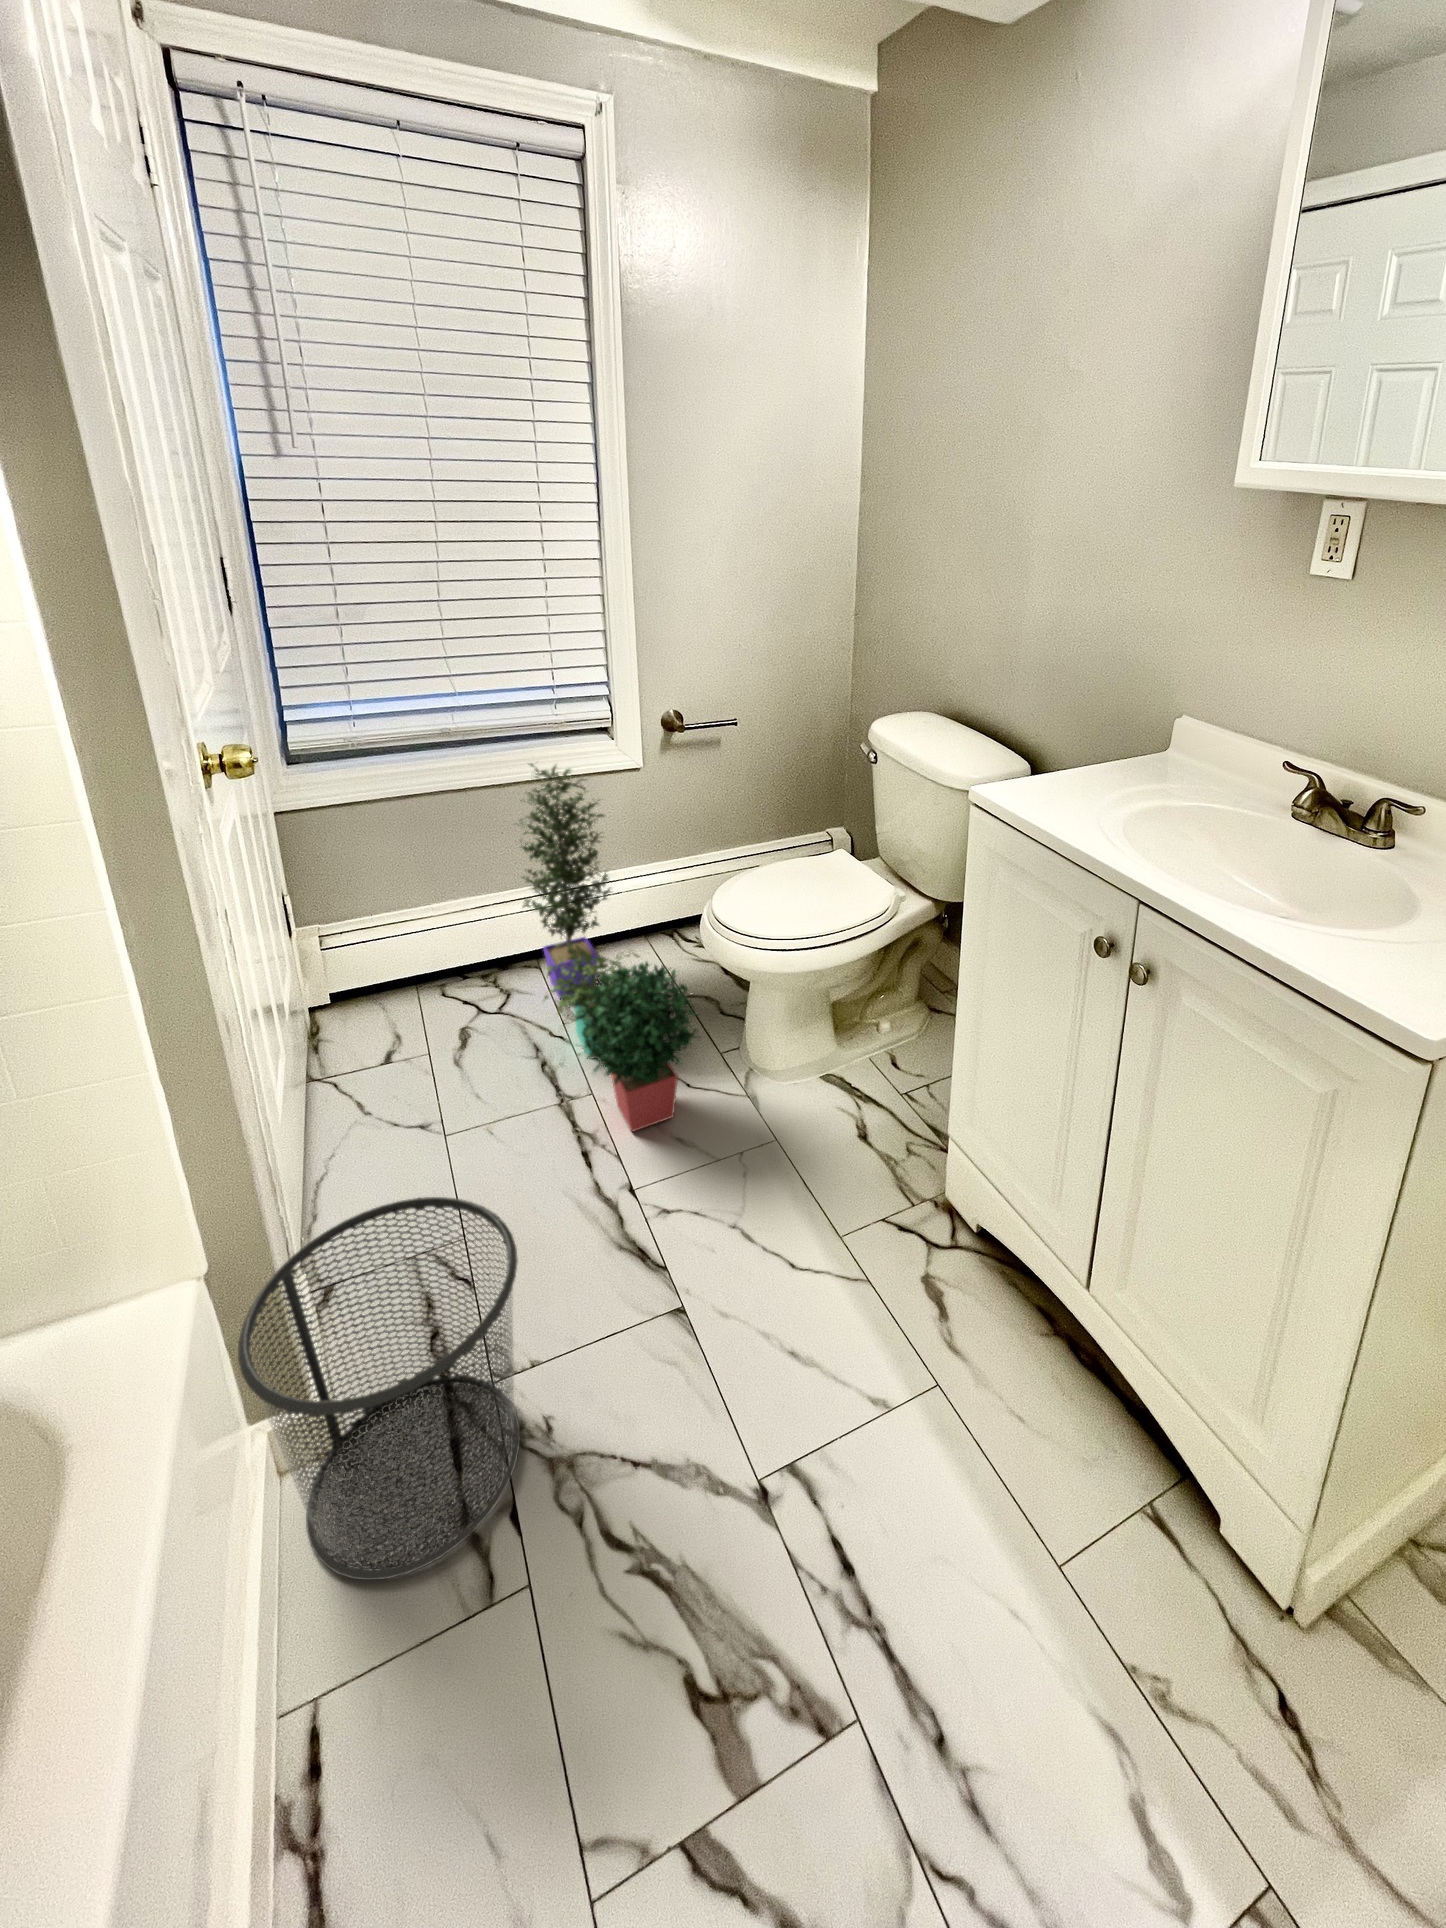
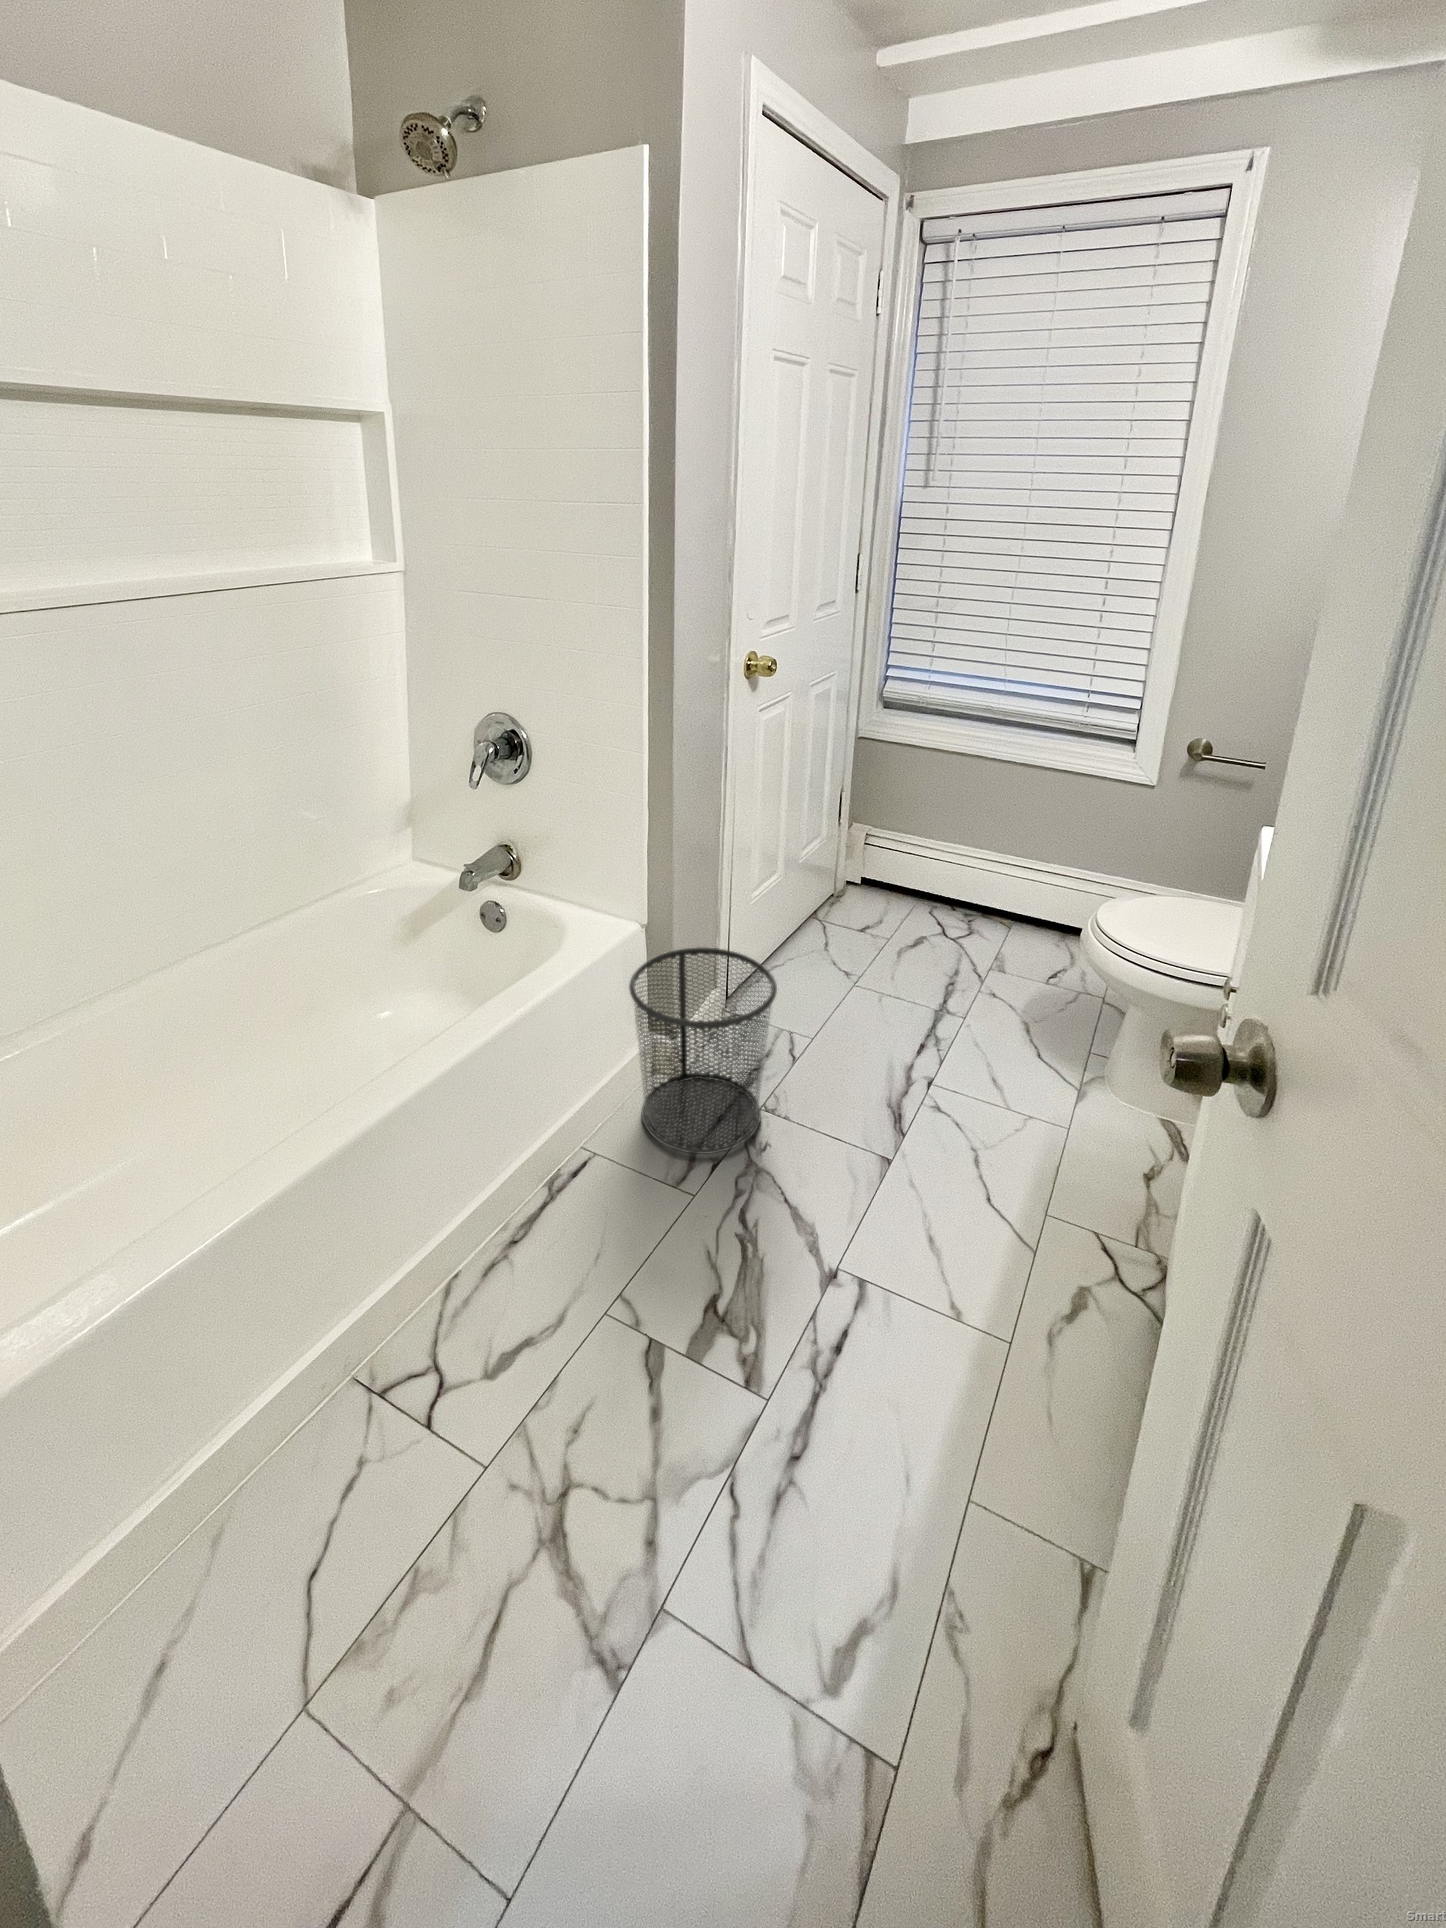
potted plant: present [520,764,700,1132] -> none [943,747,1086,1065]

